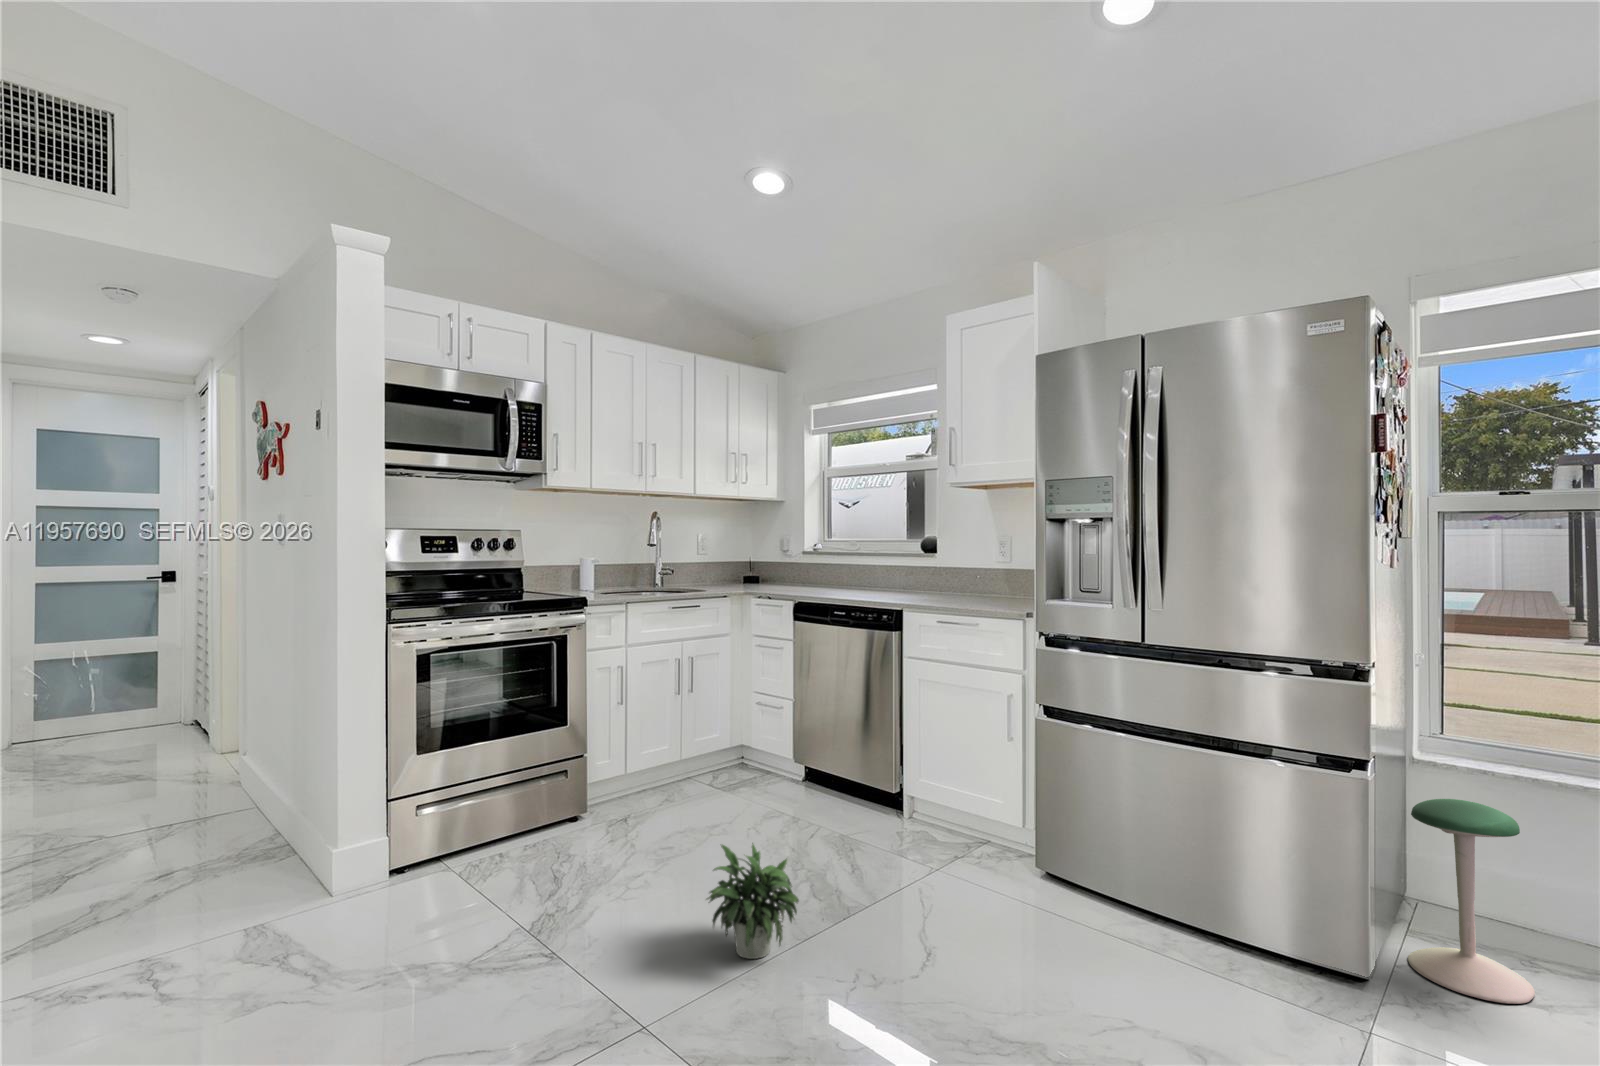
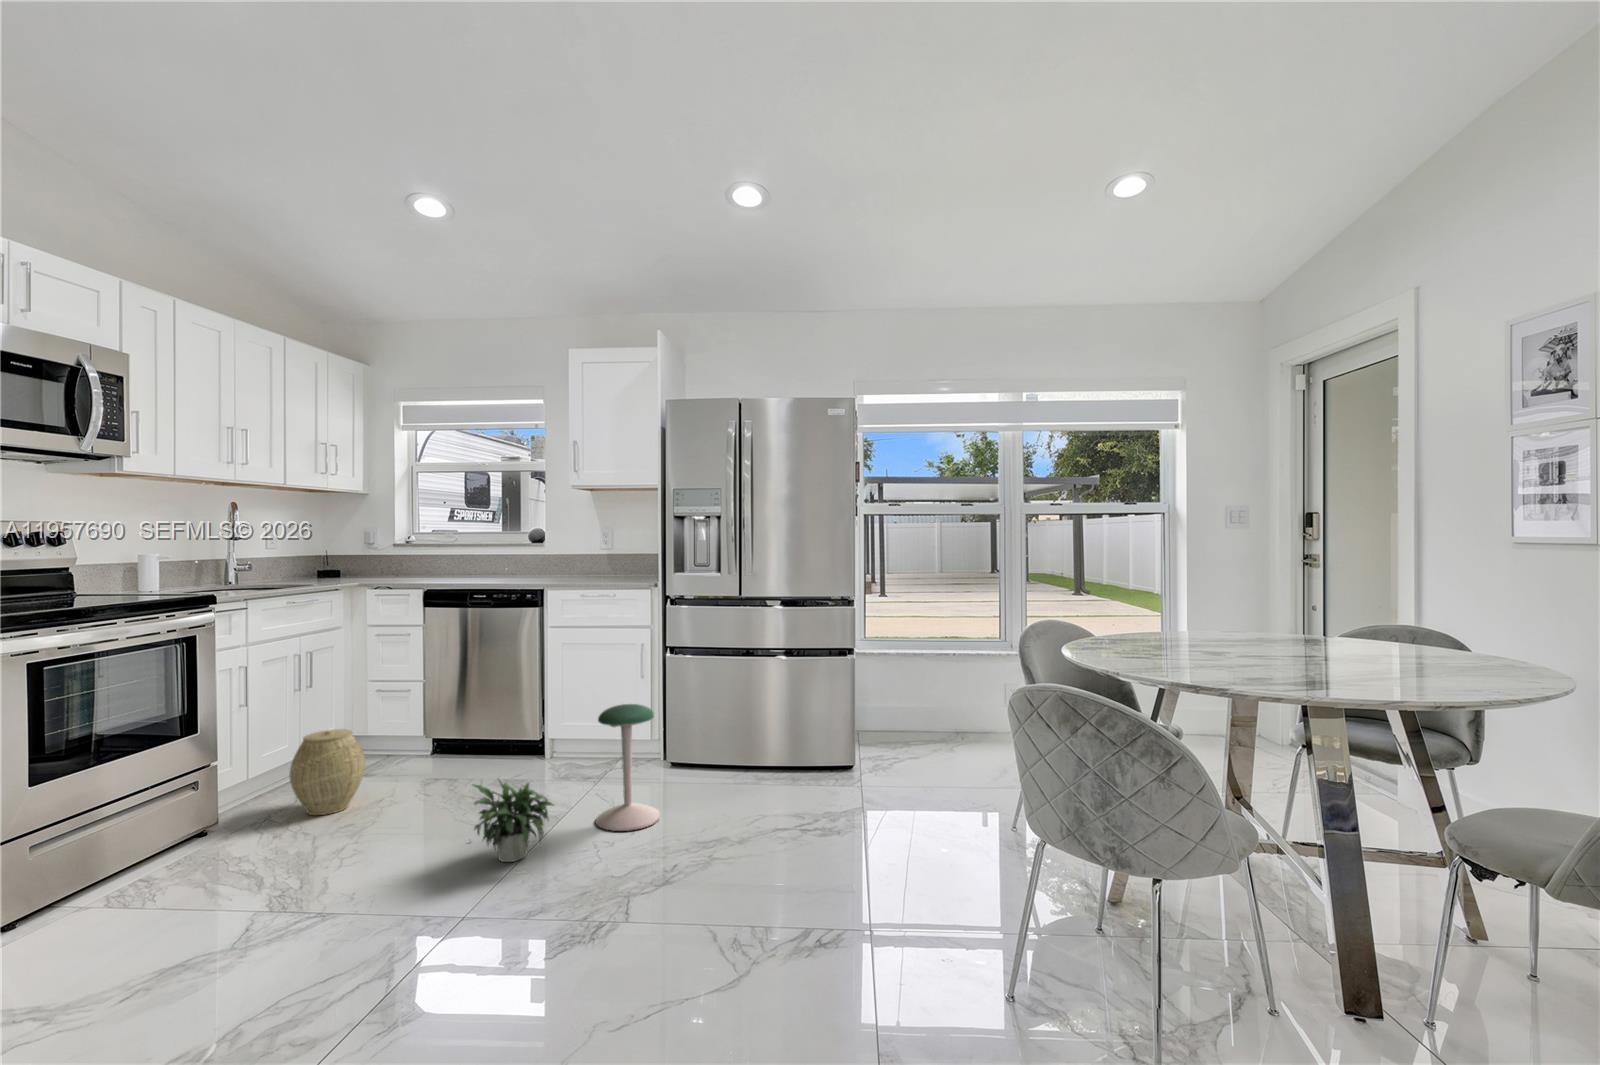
woven basket: none [637,741,703,829] -> present [289,729,365,815]
stool: present [1408,799,1535,1004] -> present [596,704,660,831]

